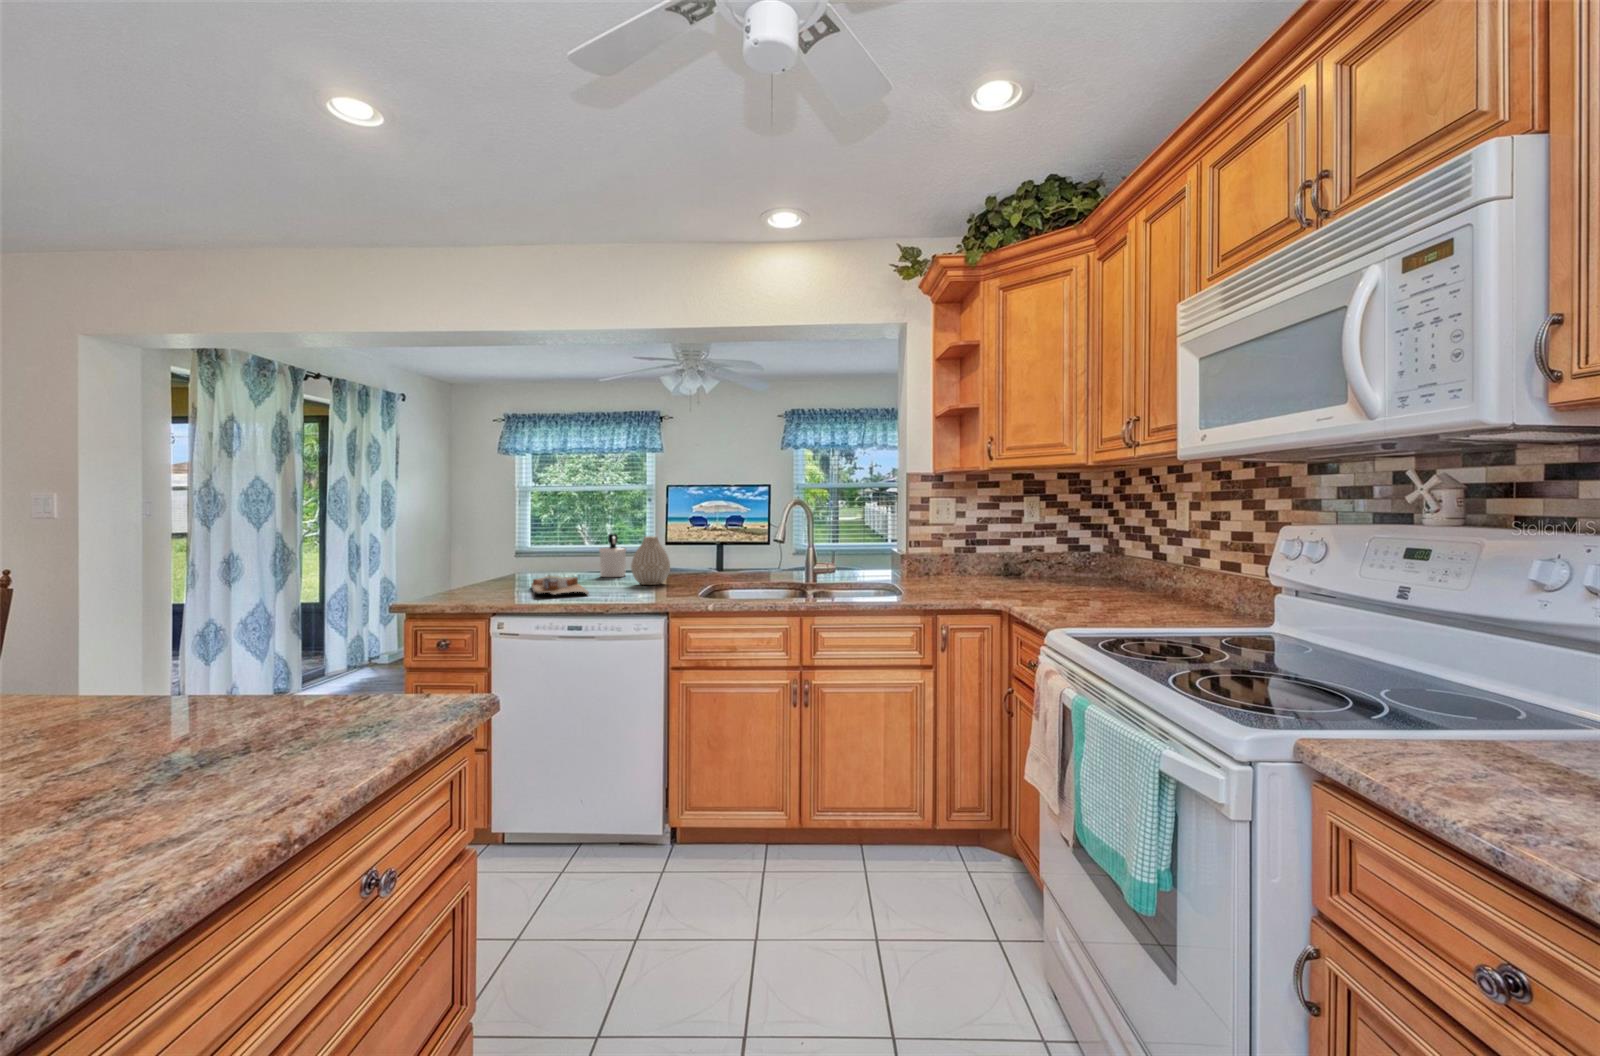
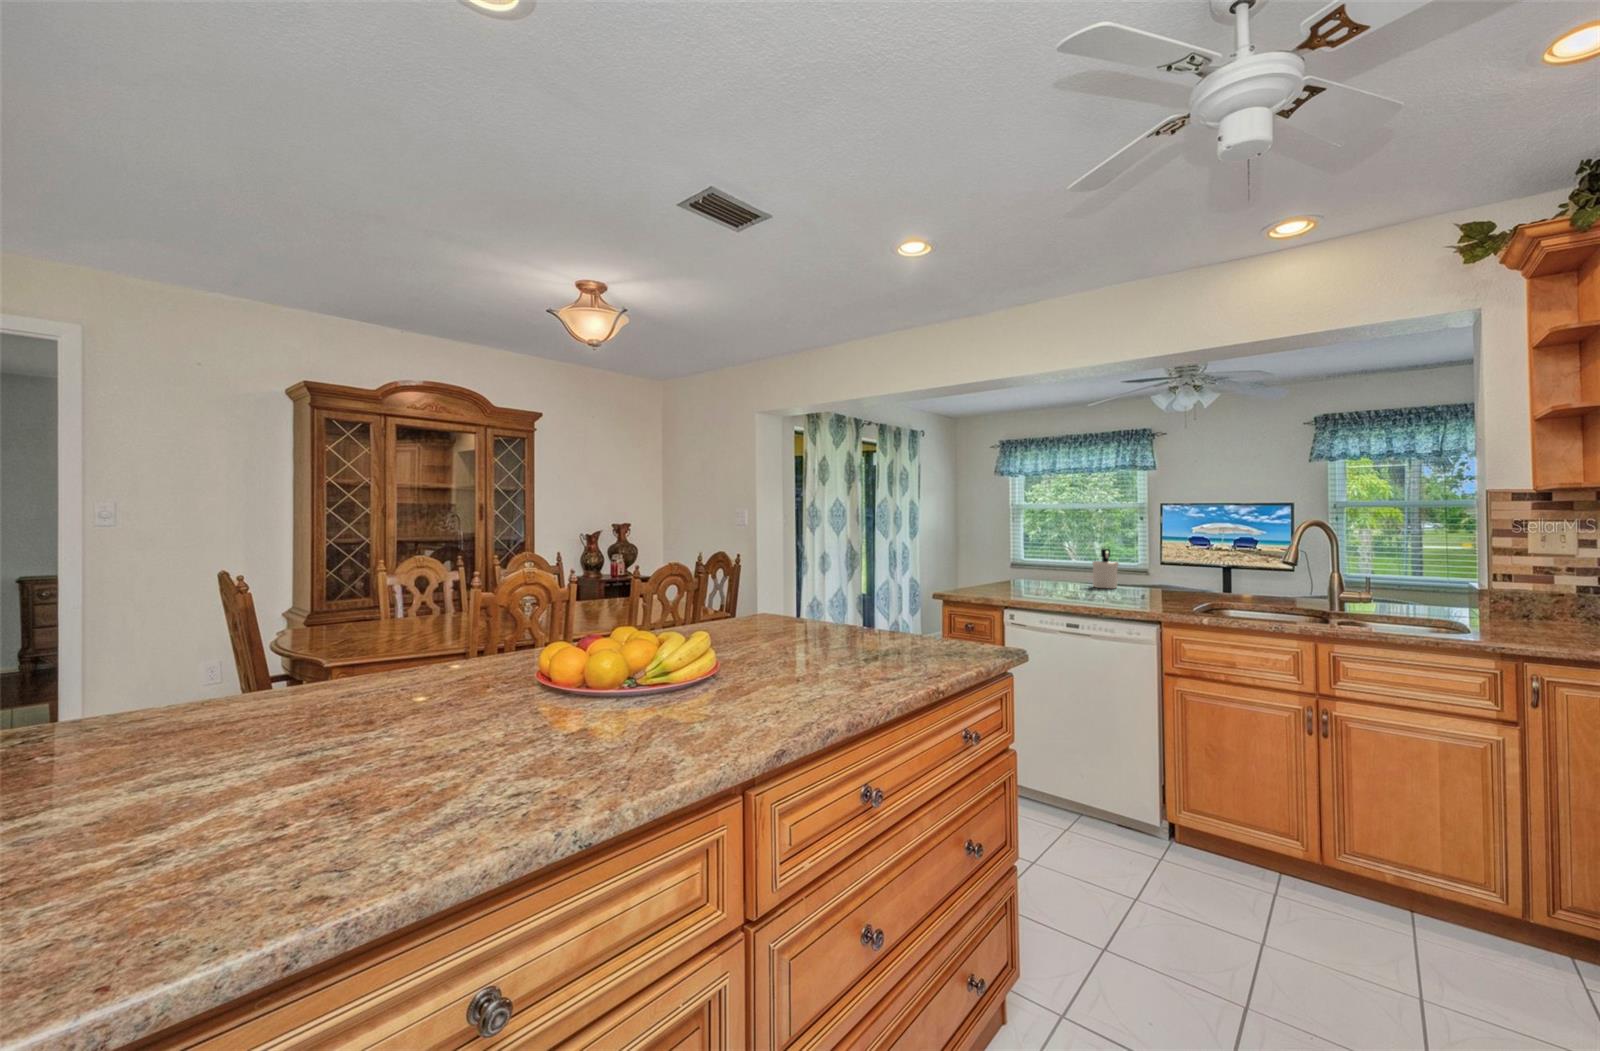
vase: present [631,536,670,585] -> none [1124,552,1164,598]
cutting board: present [531,576,589,595] -> none [1033,582,1086,601]

